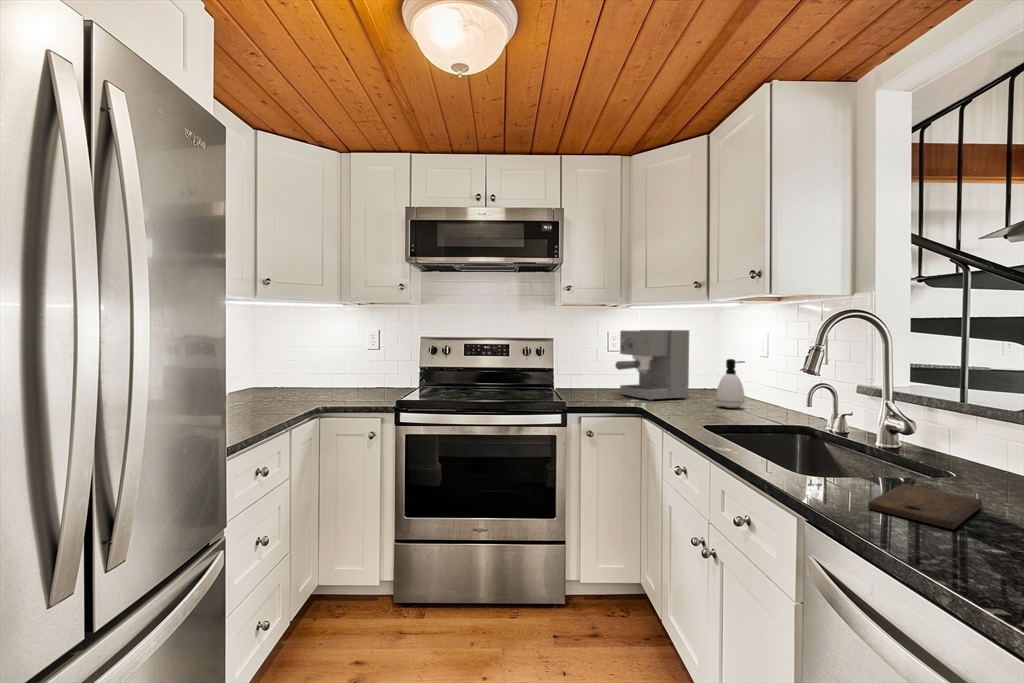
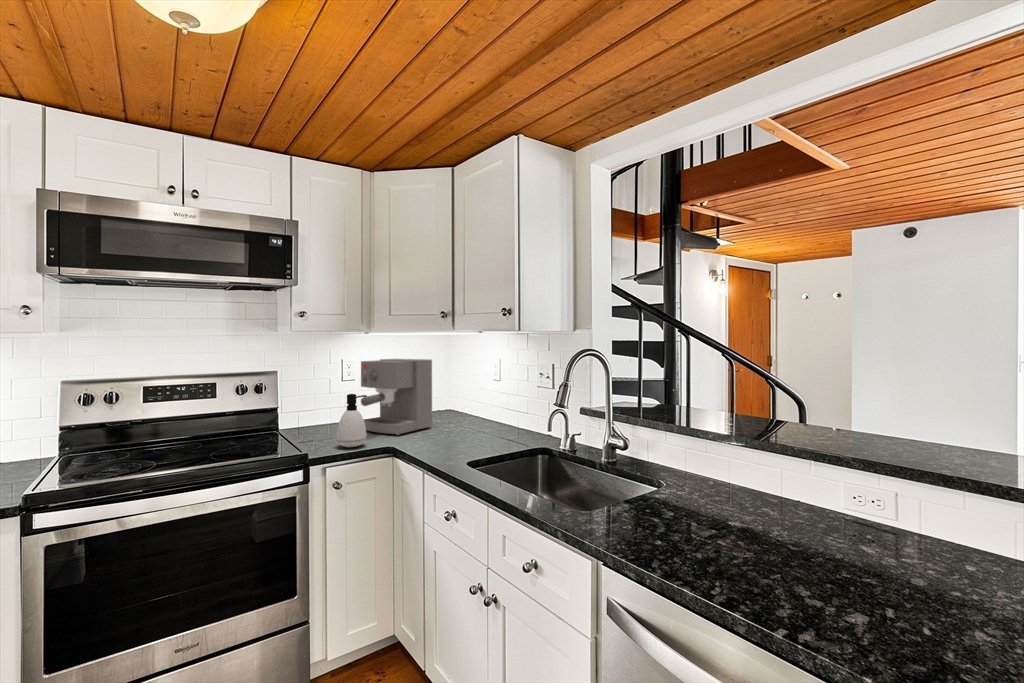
soap dispenser: present [716,359,745,408] -> present [337,394,367,447]
cutting board: present [868,484,982,529] -> none [665,508,730,553]

